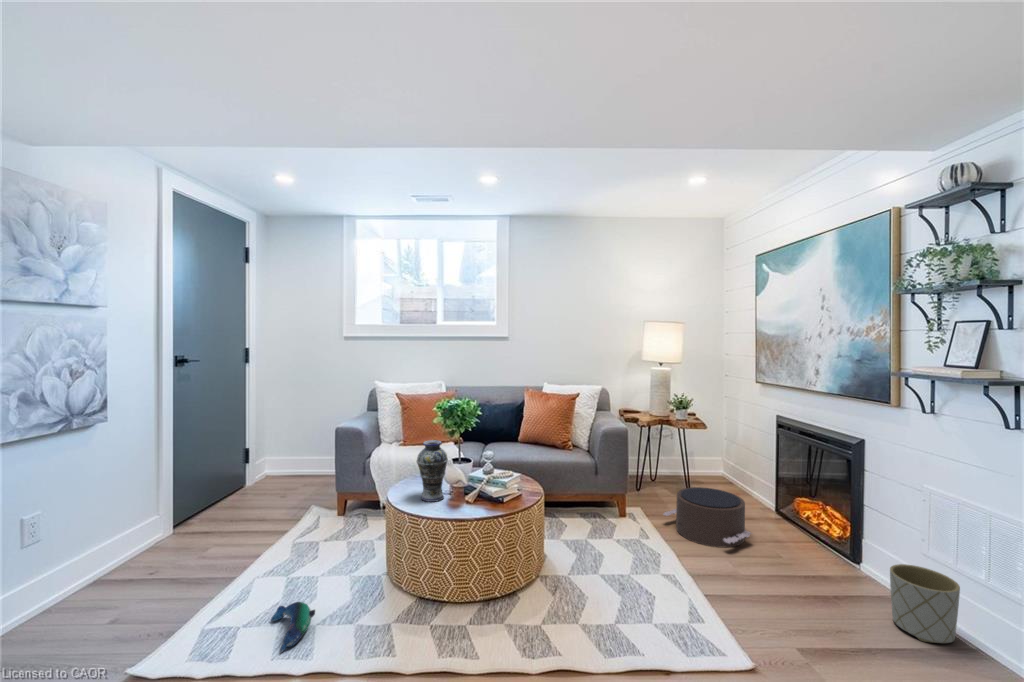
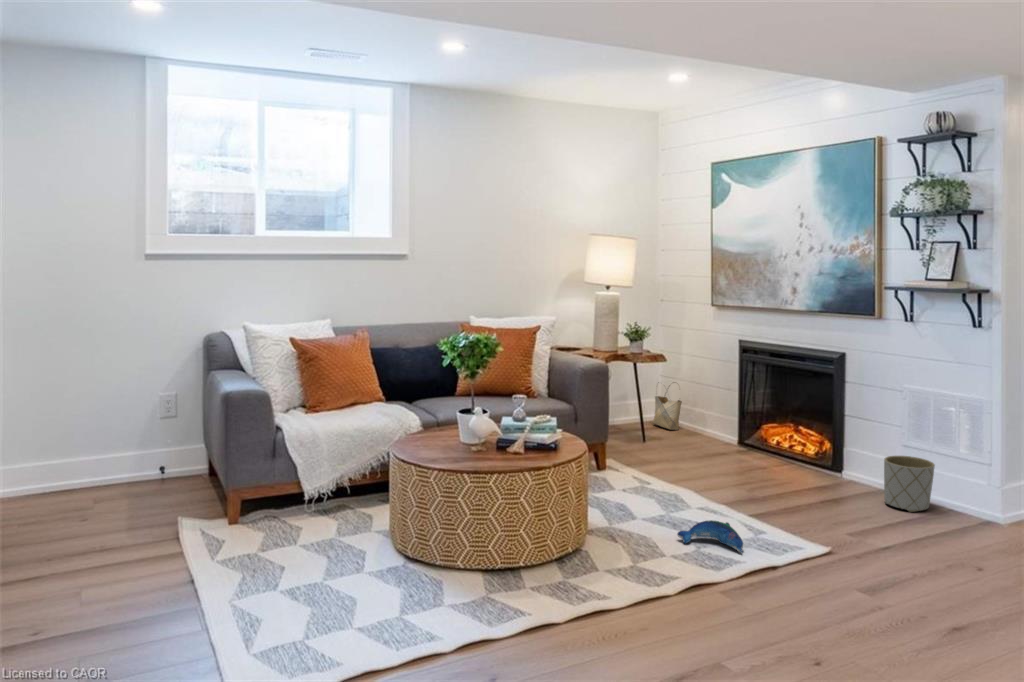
vase: present [417,440,448,502] -> none [455,391,495,466]
woven basket: none [710,444,733,488] -> present [653,396,682,430]
pouf: present [663,487,751,548] -> none [652,425,746,481]
plush toy: present [271,602,315,652] -> present [677,520,743,553]

